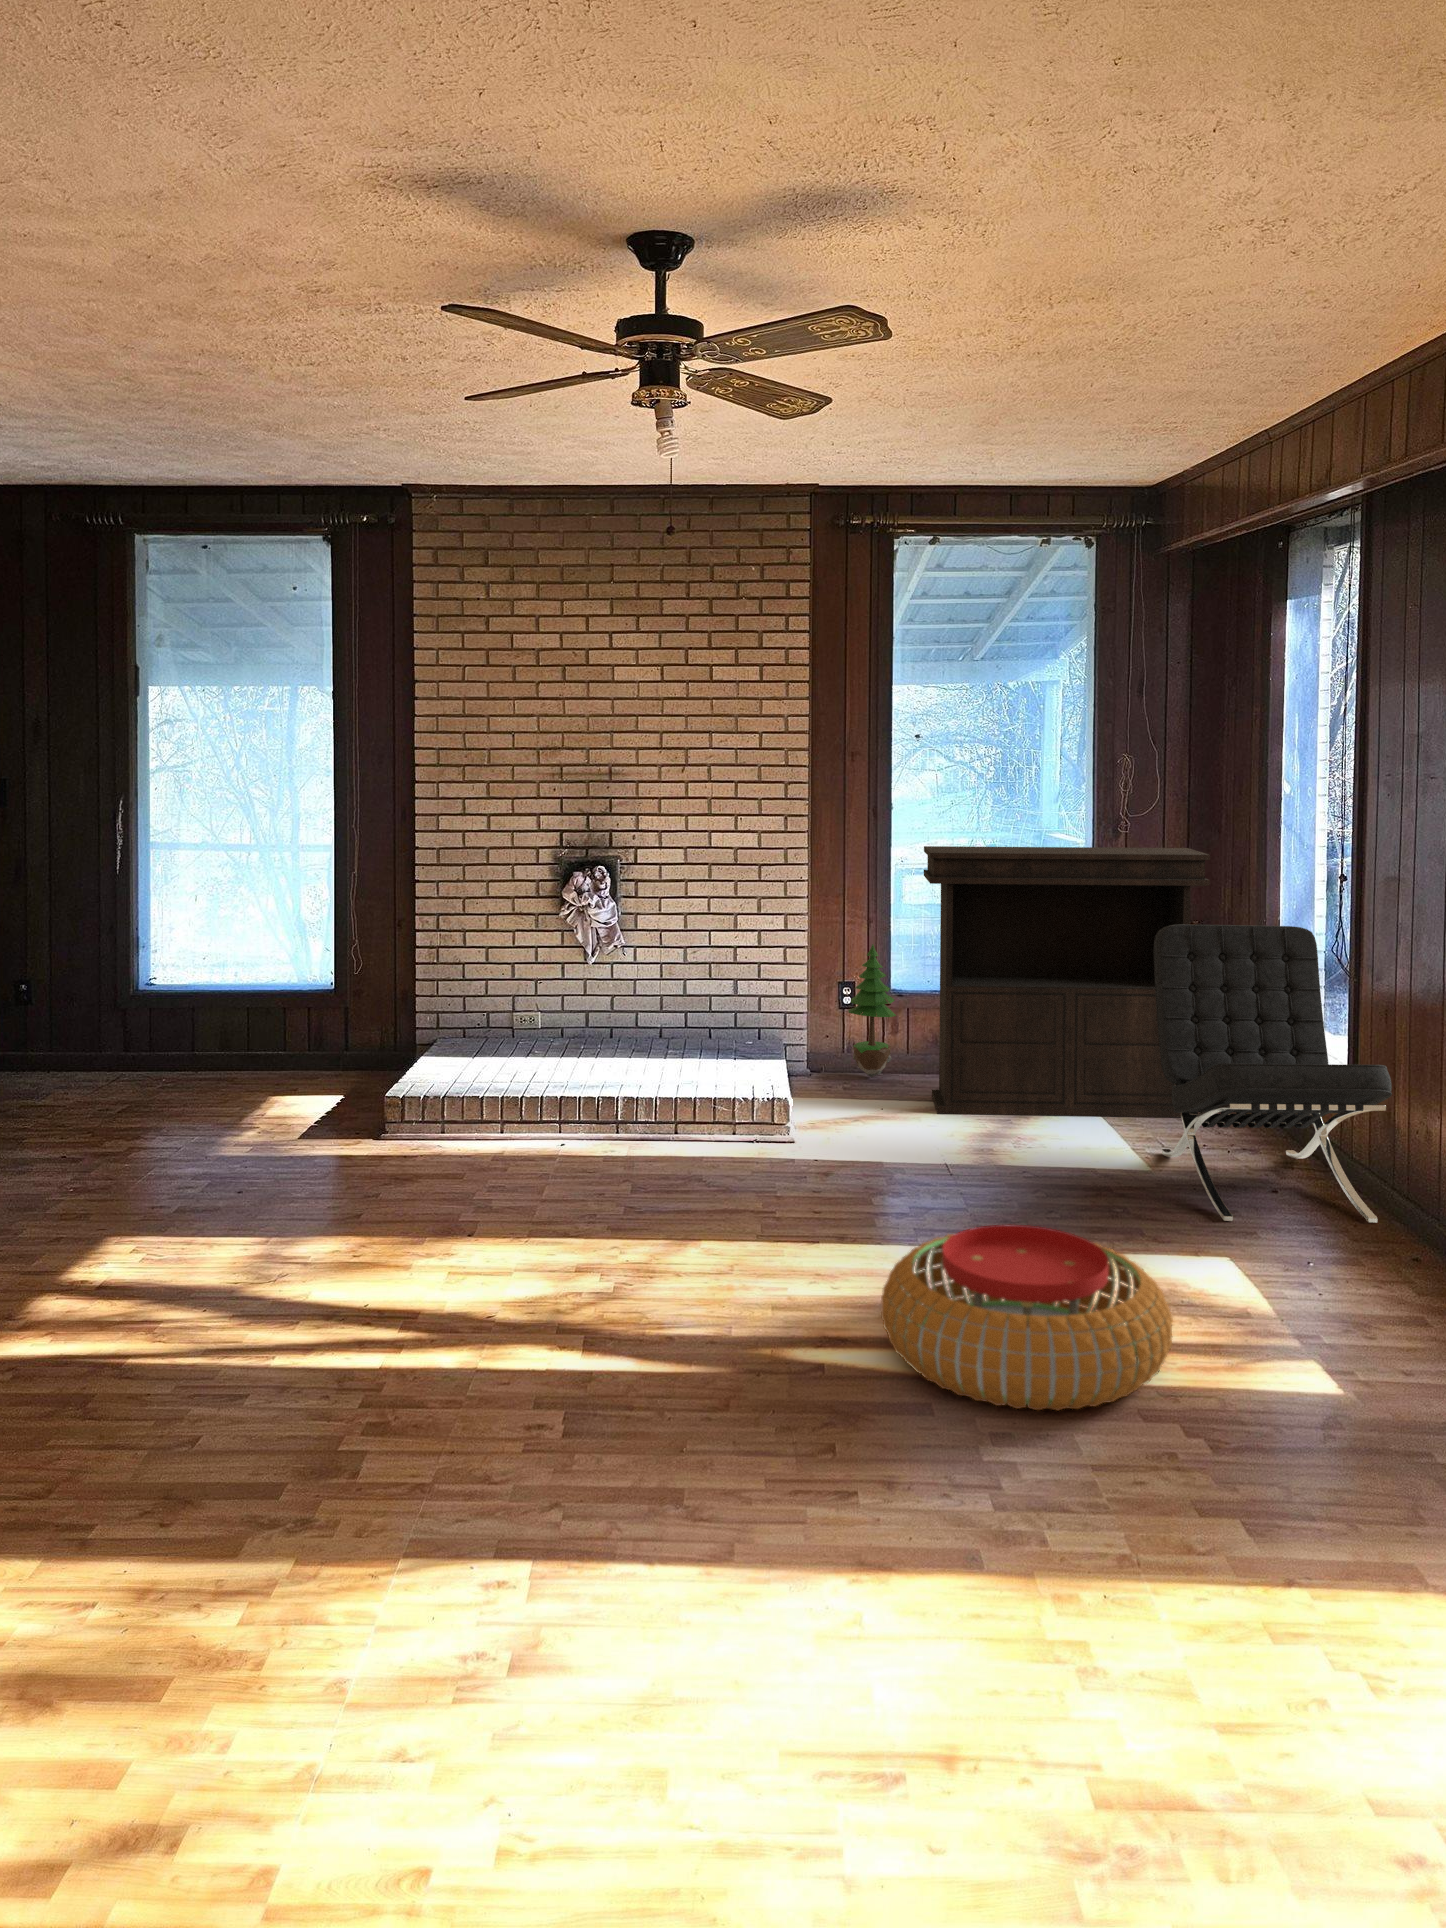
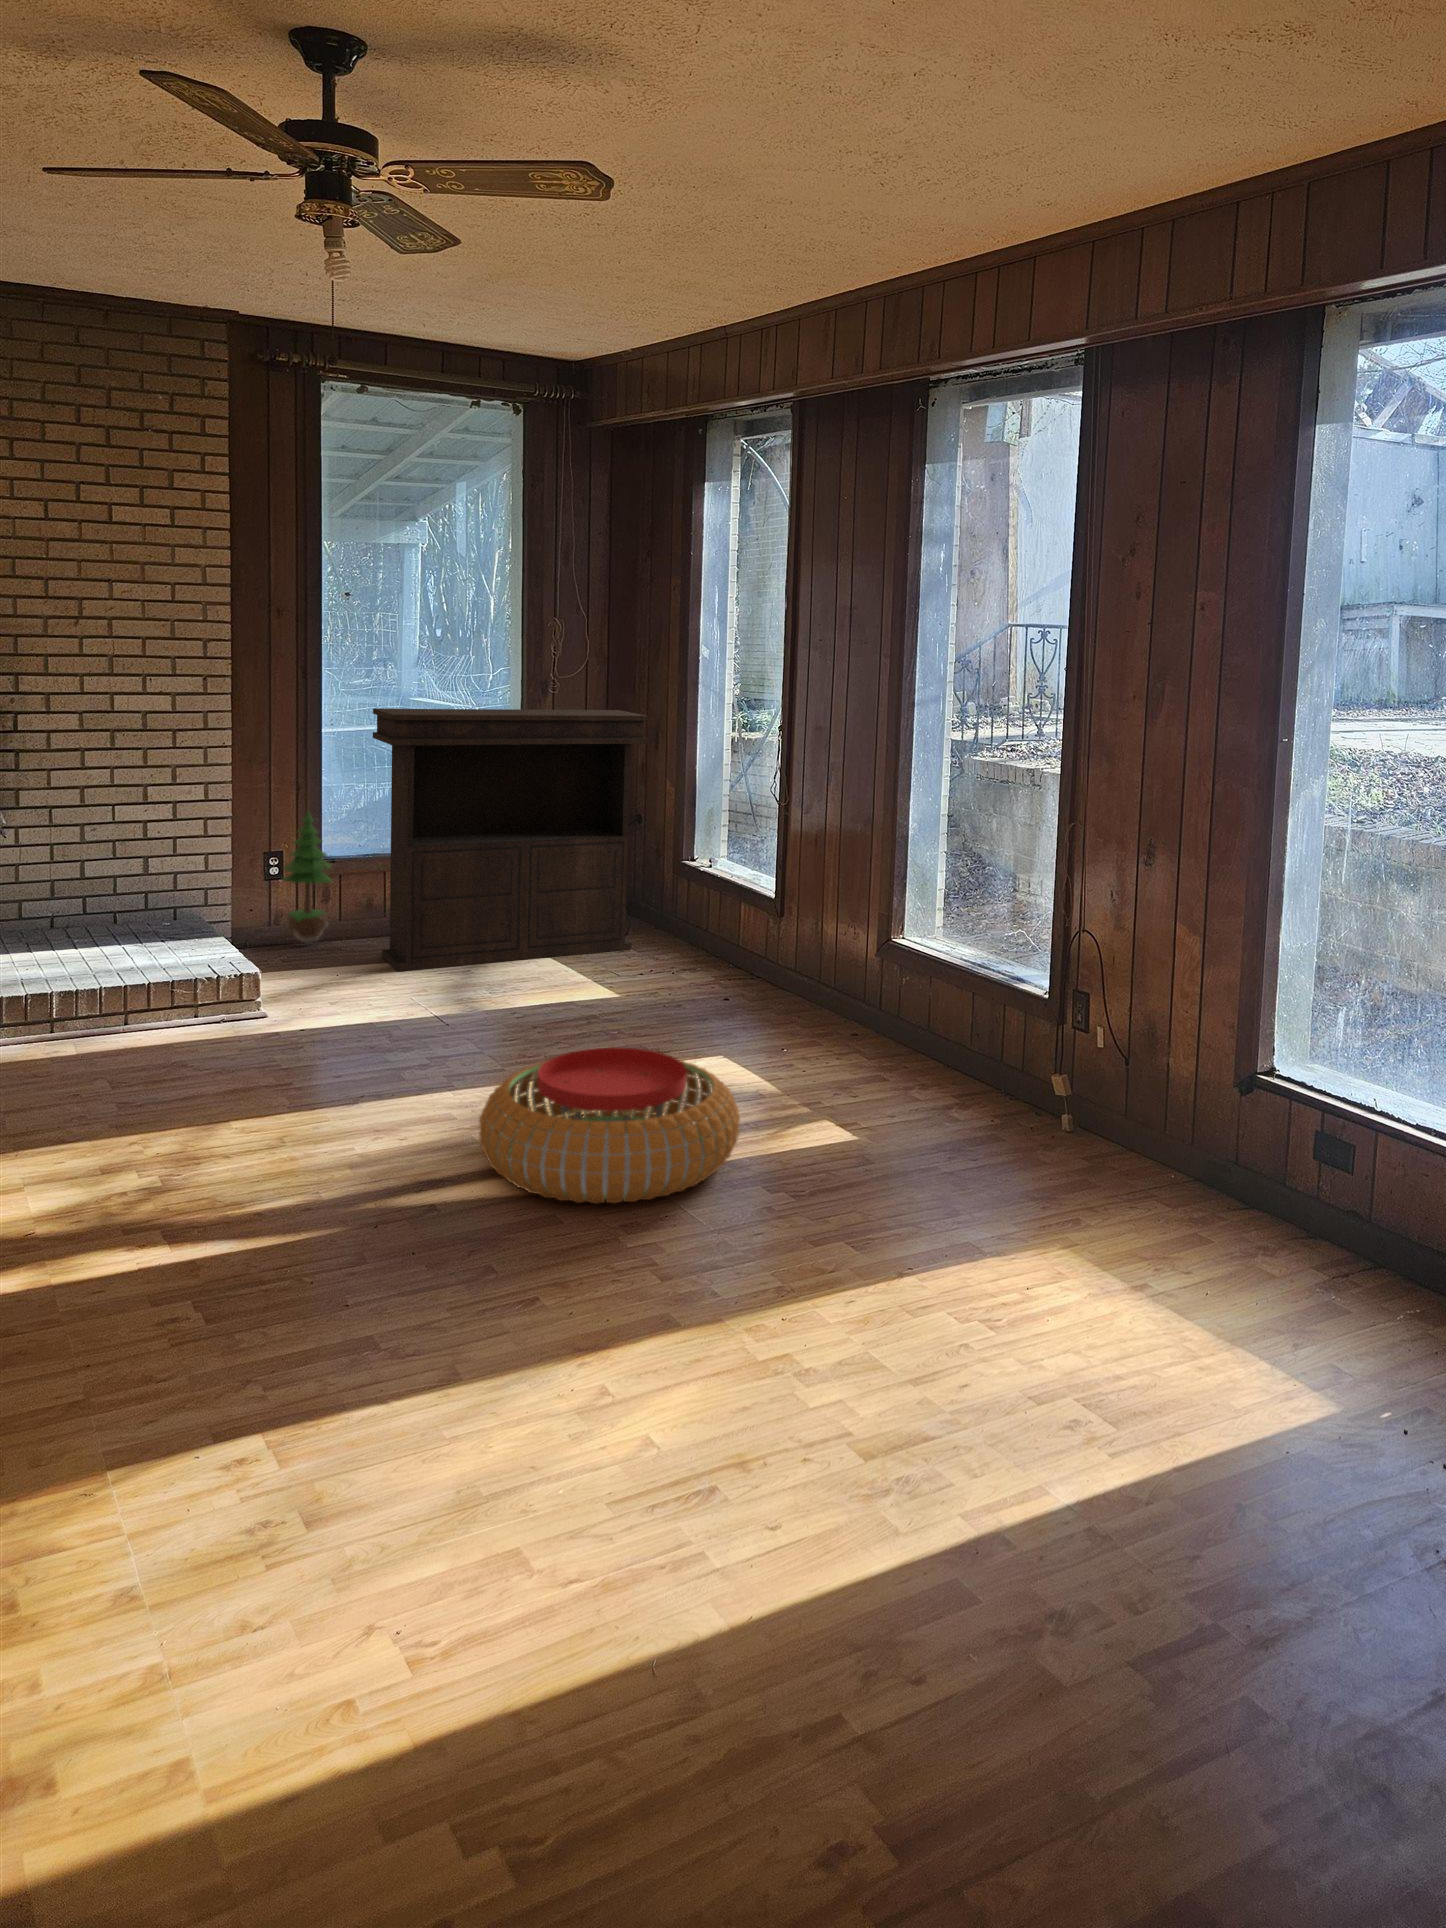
lounge chair: present [1153,924,1392,1223] -> none [620,776,828,1028]

